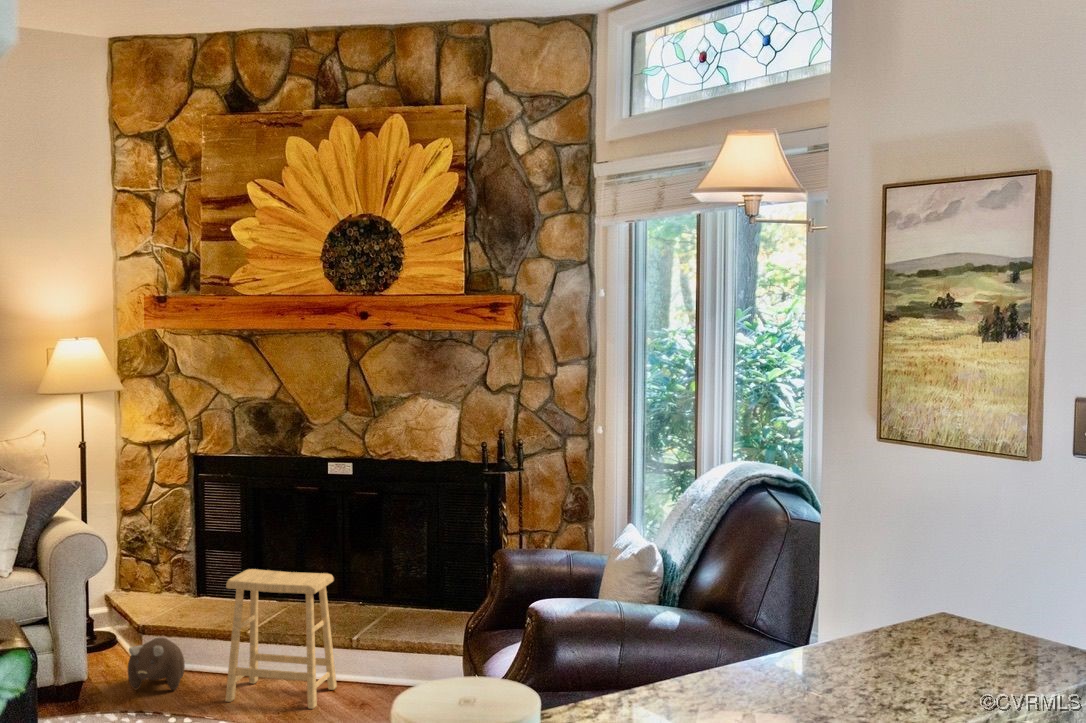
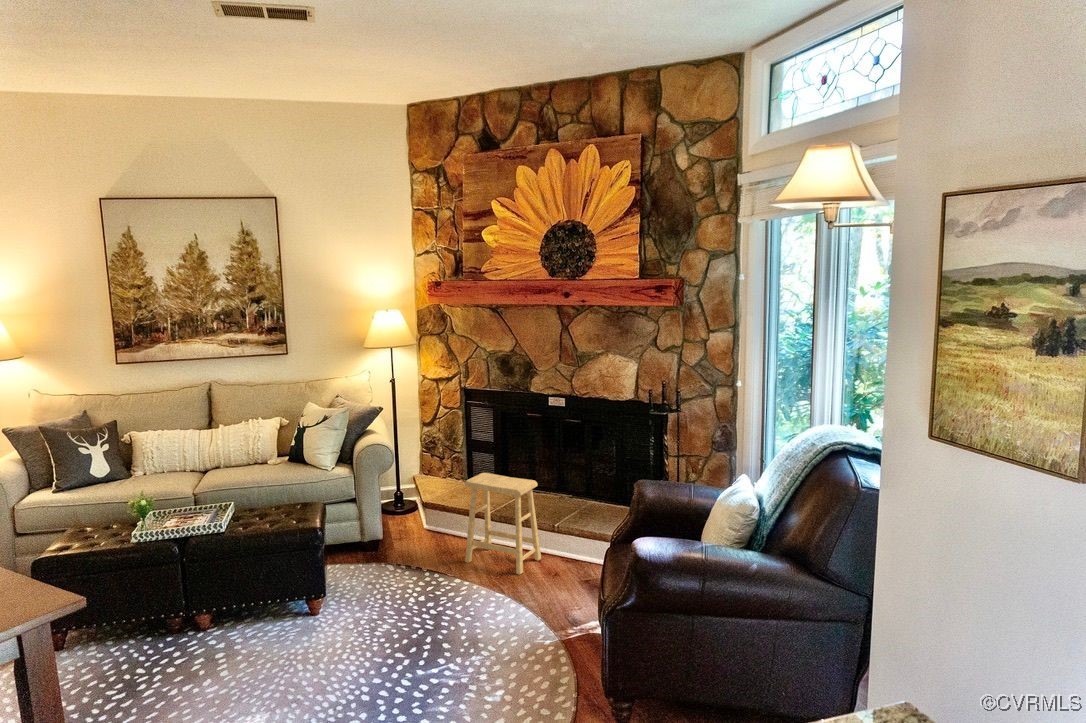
plush toy: present [128,638,185,690] -> none [406,513,446,549]

